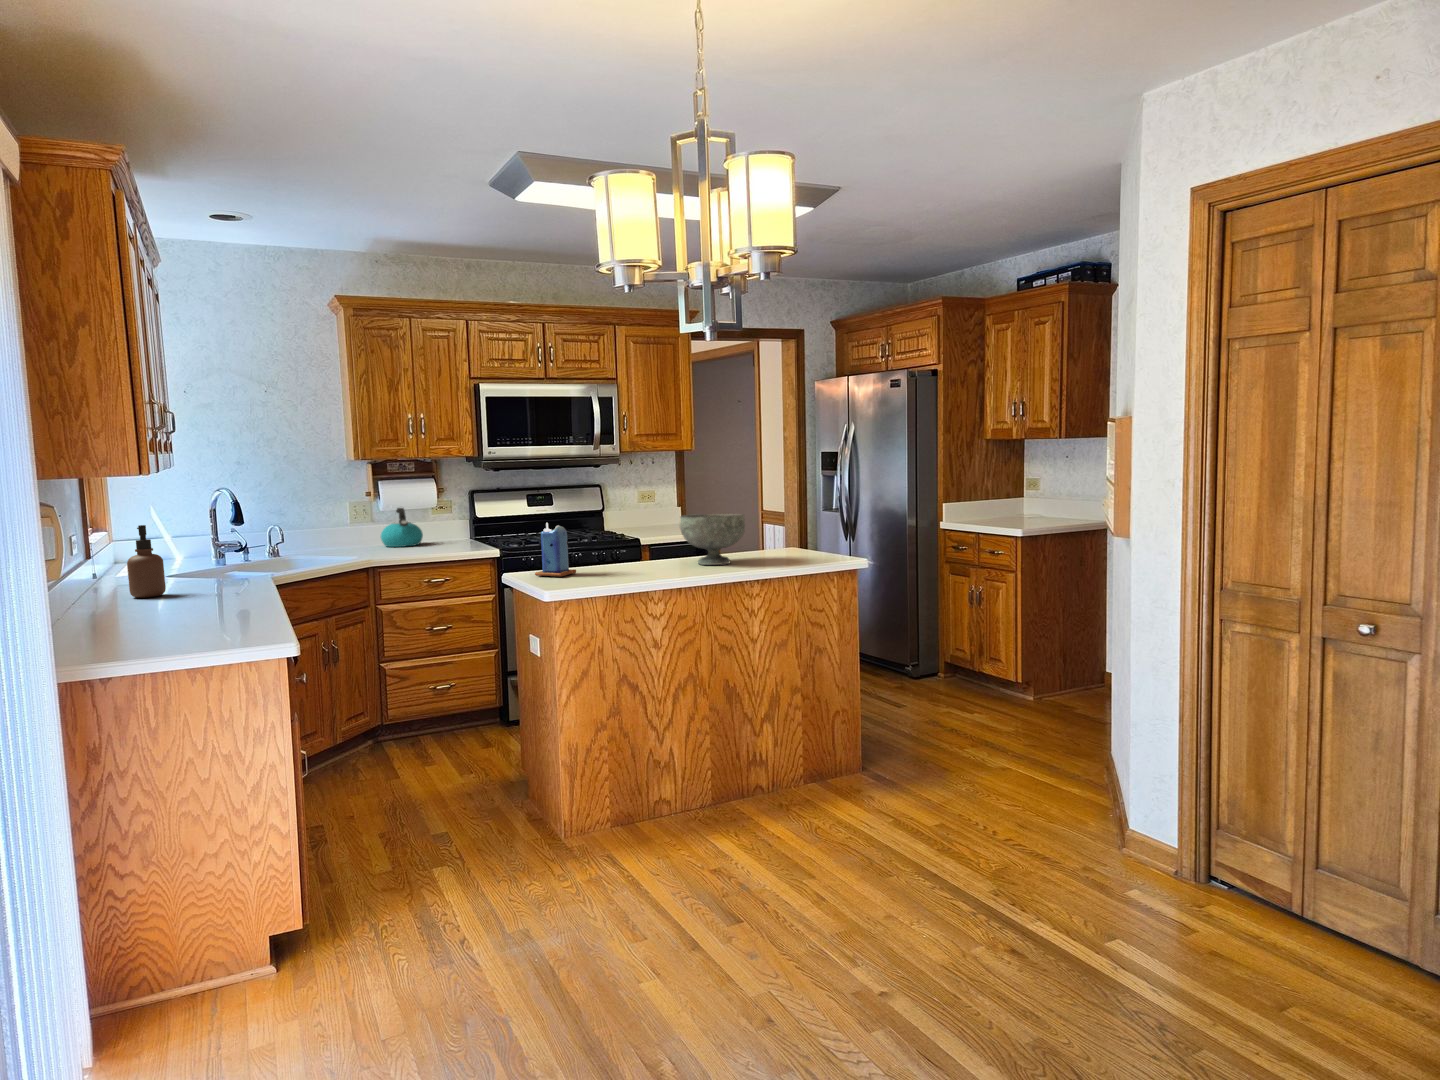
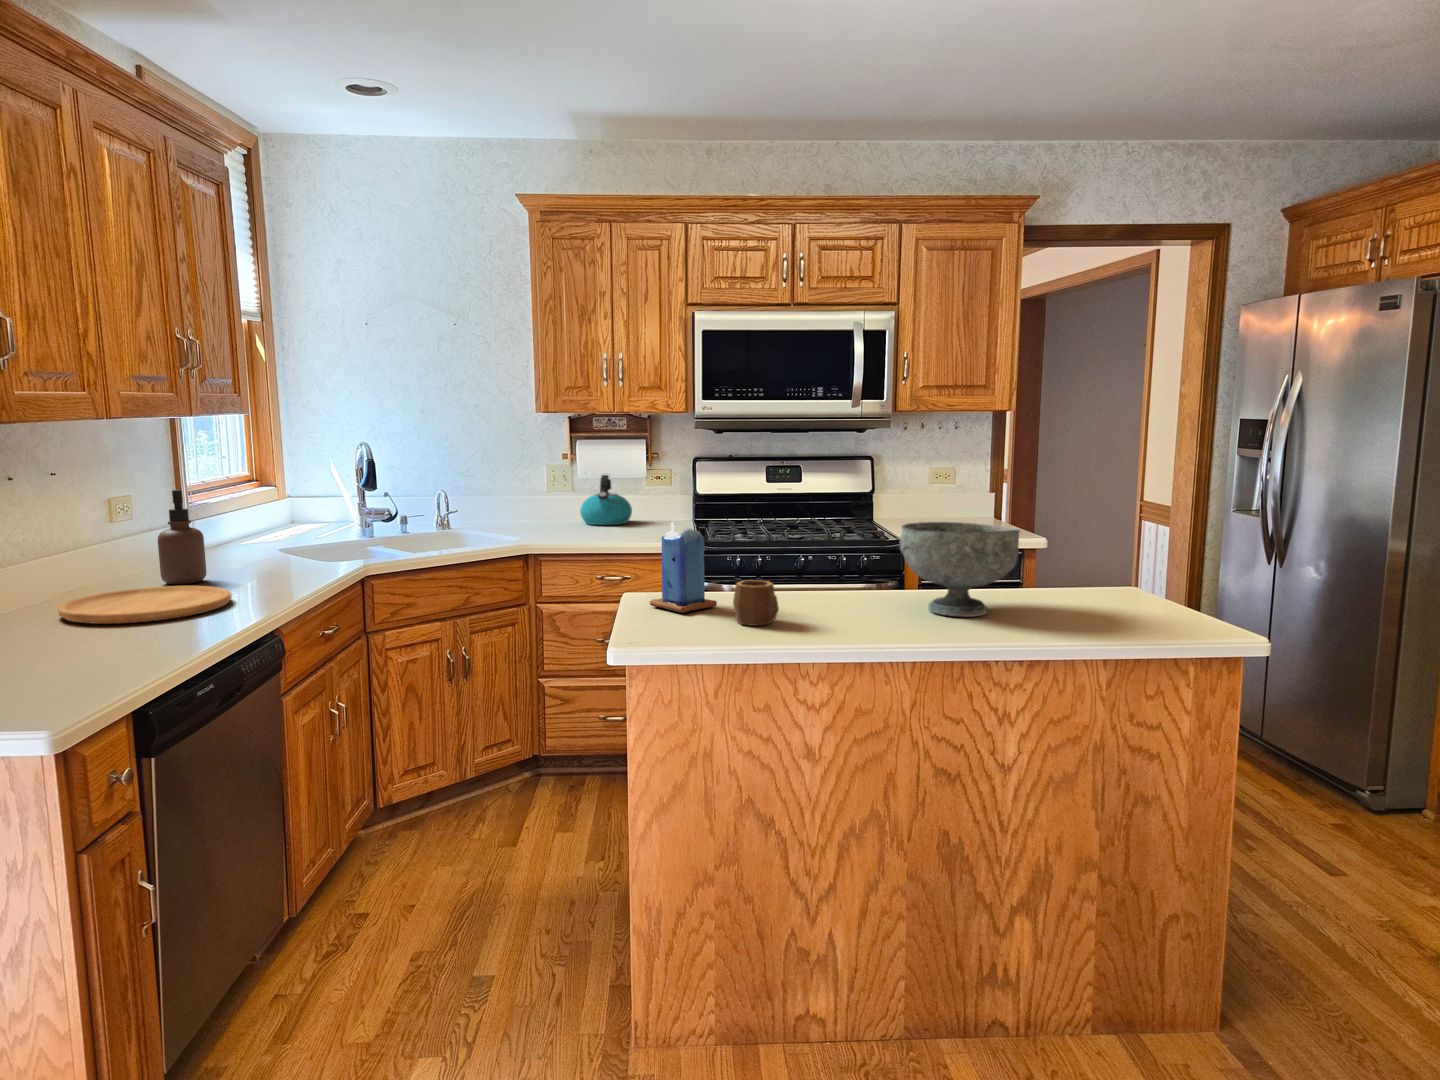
mug: none [596,552,627,578] -> present [733,580,779,626]
cutting board: none [109,592,234,616] -> present [58,586,231,624]

